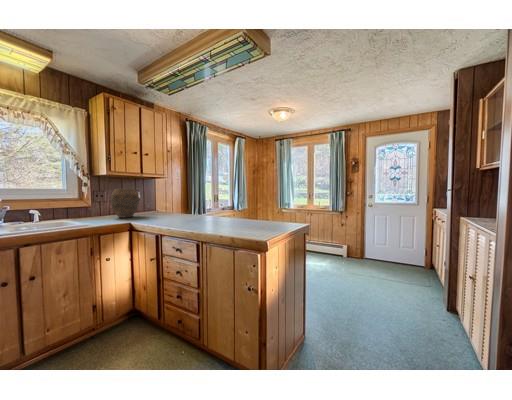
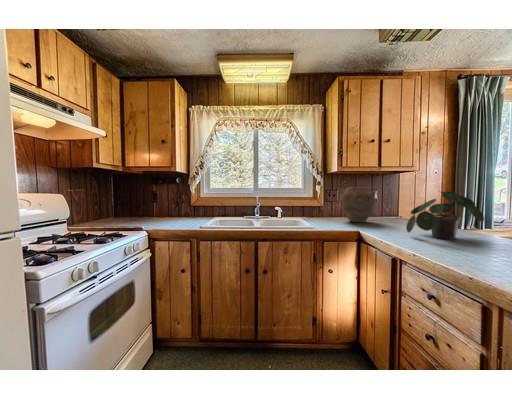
potted plant: none [163,191,200,220] -> present [406,191,484,239]

